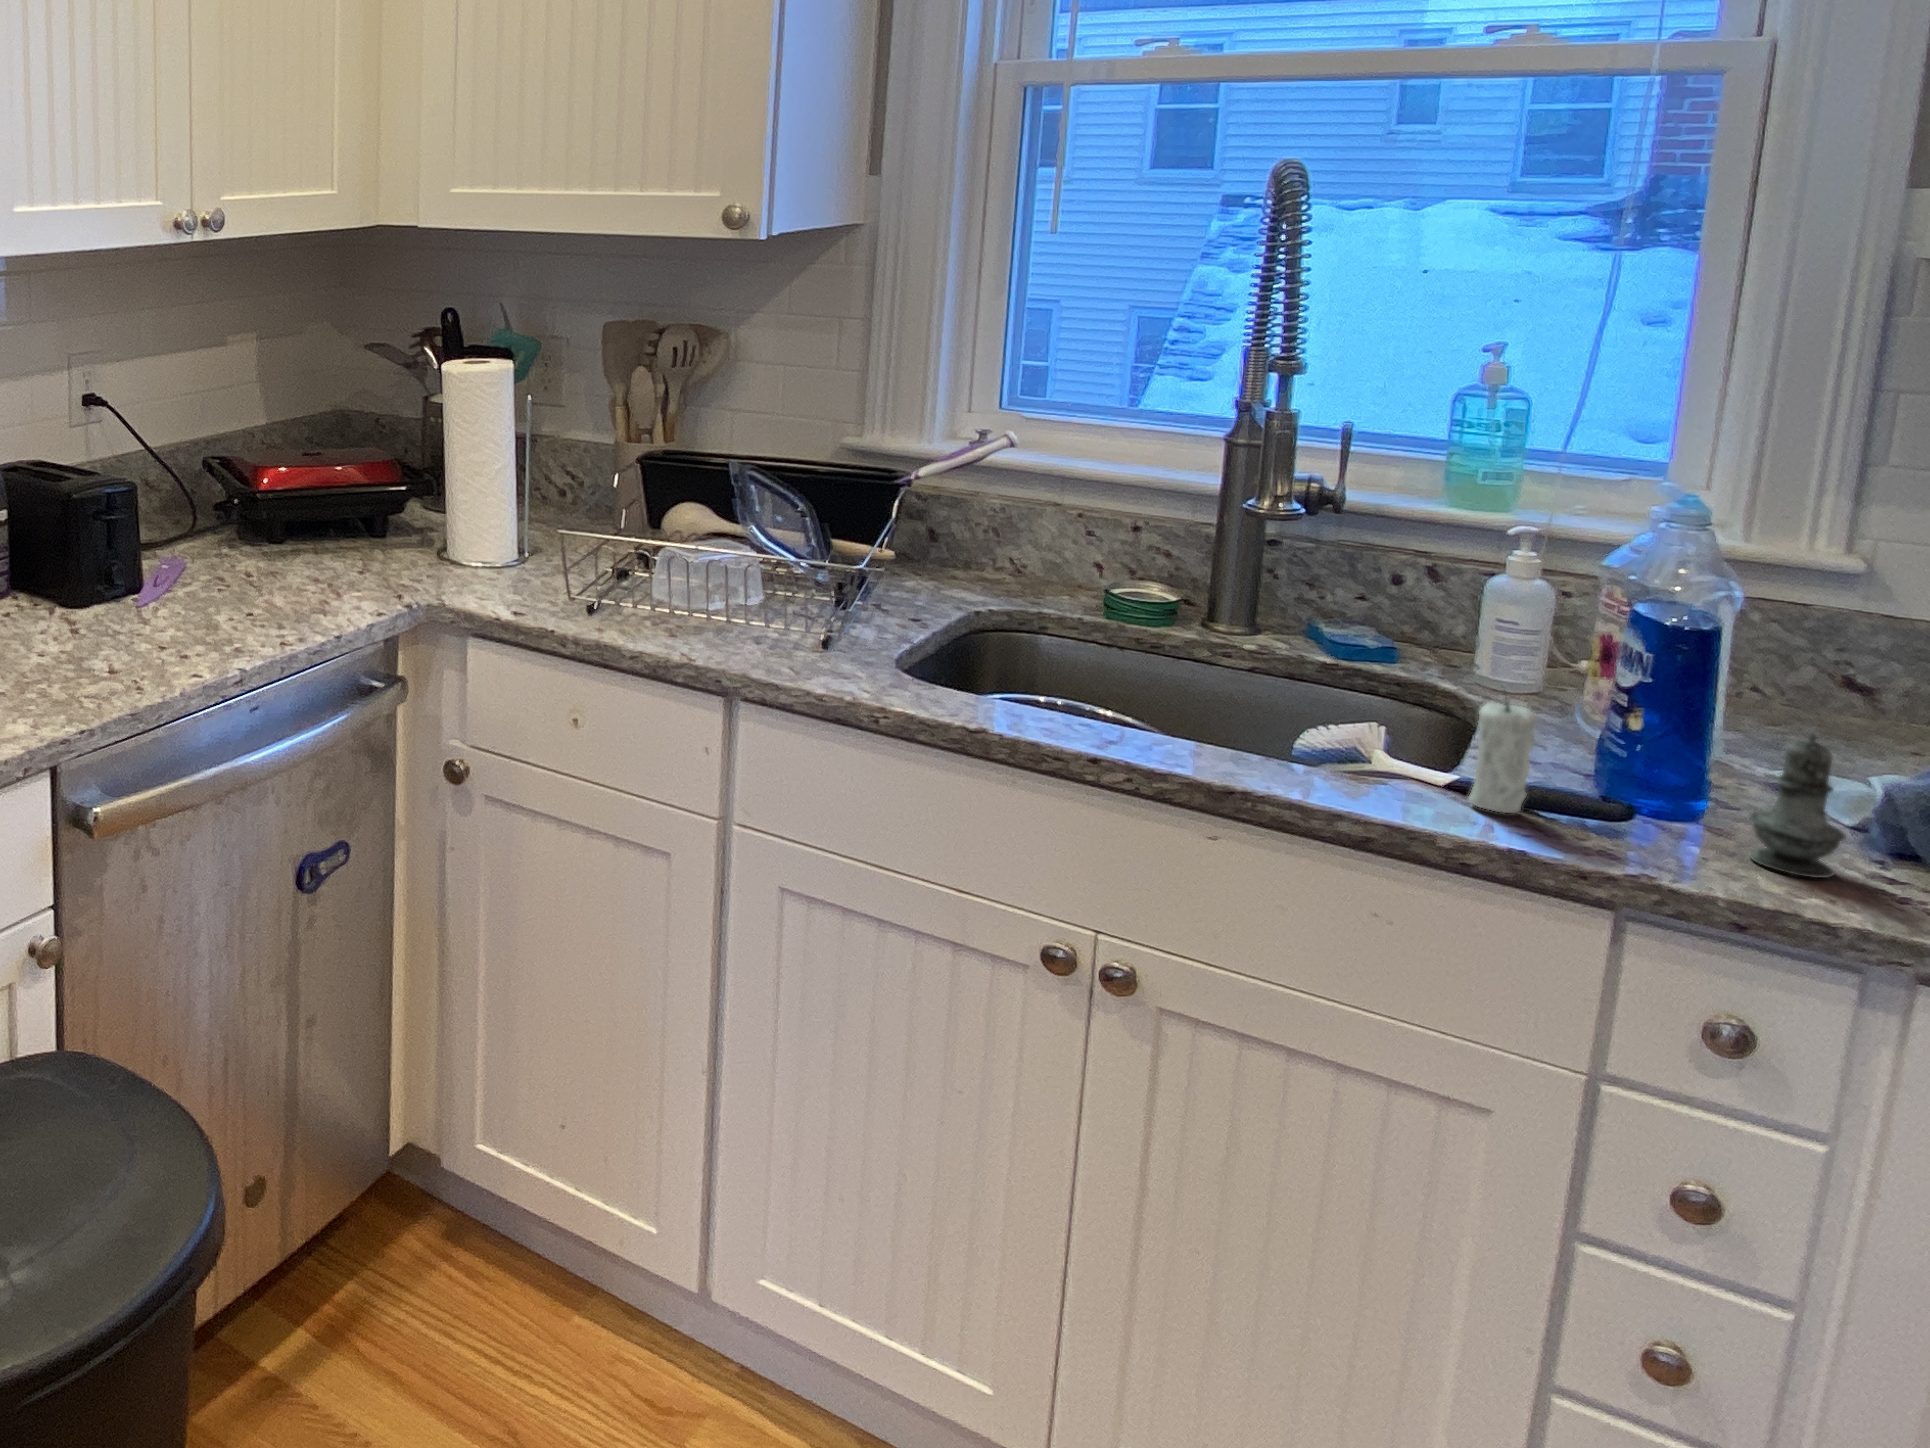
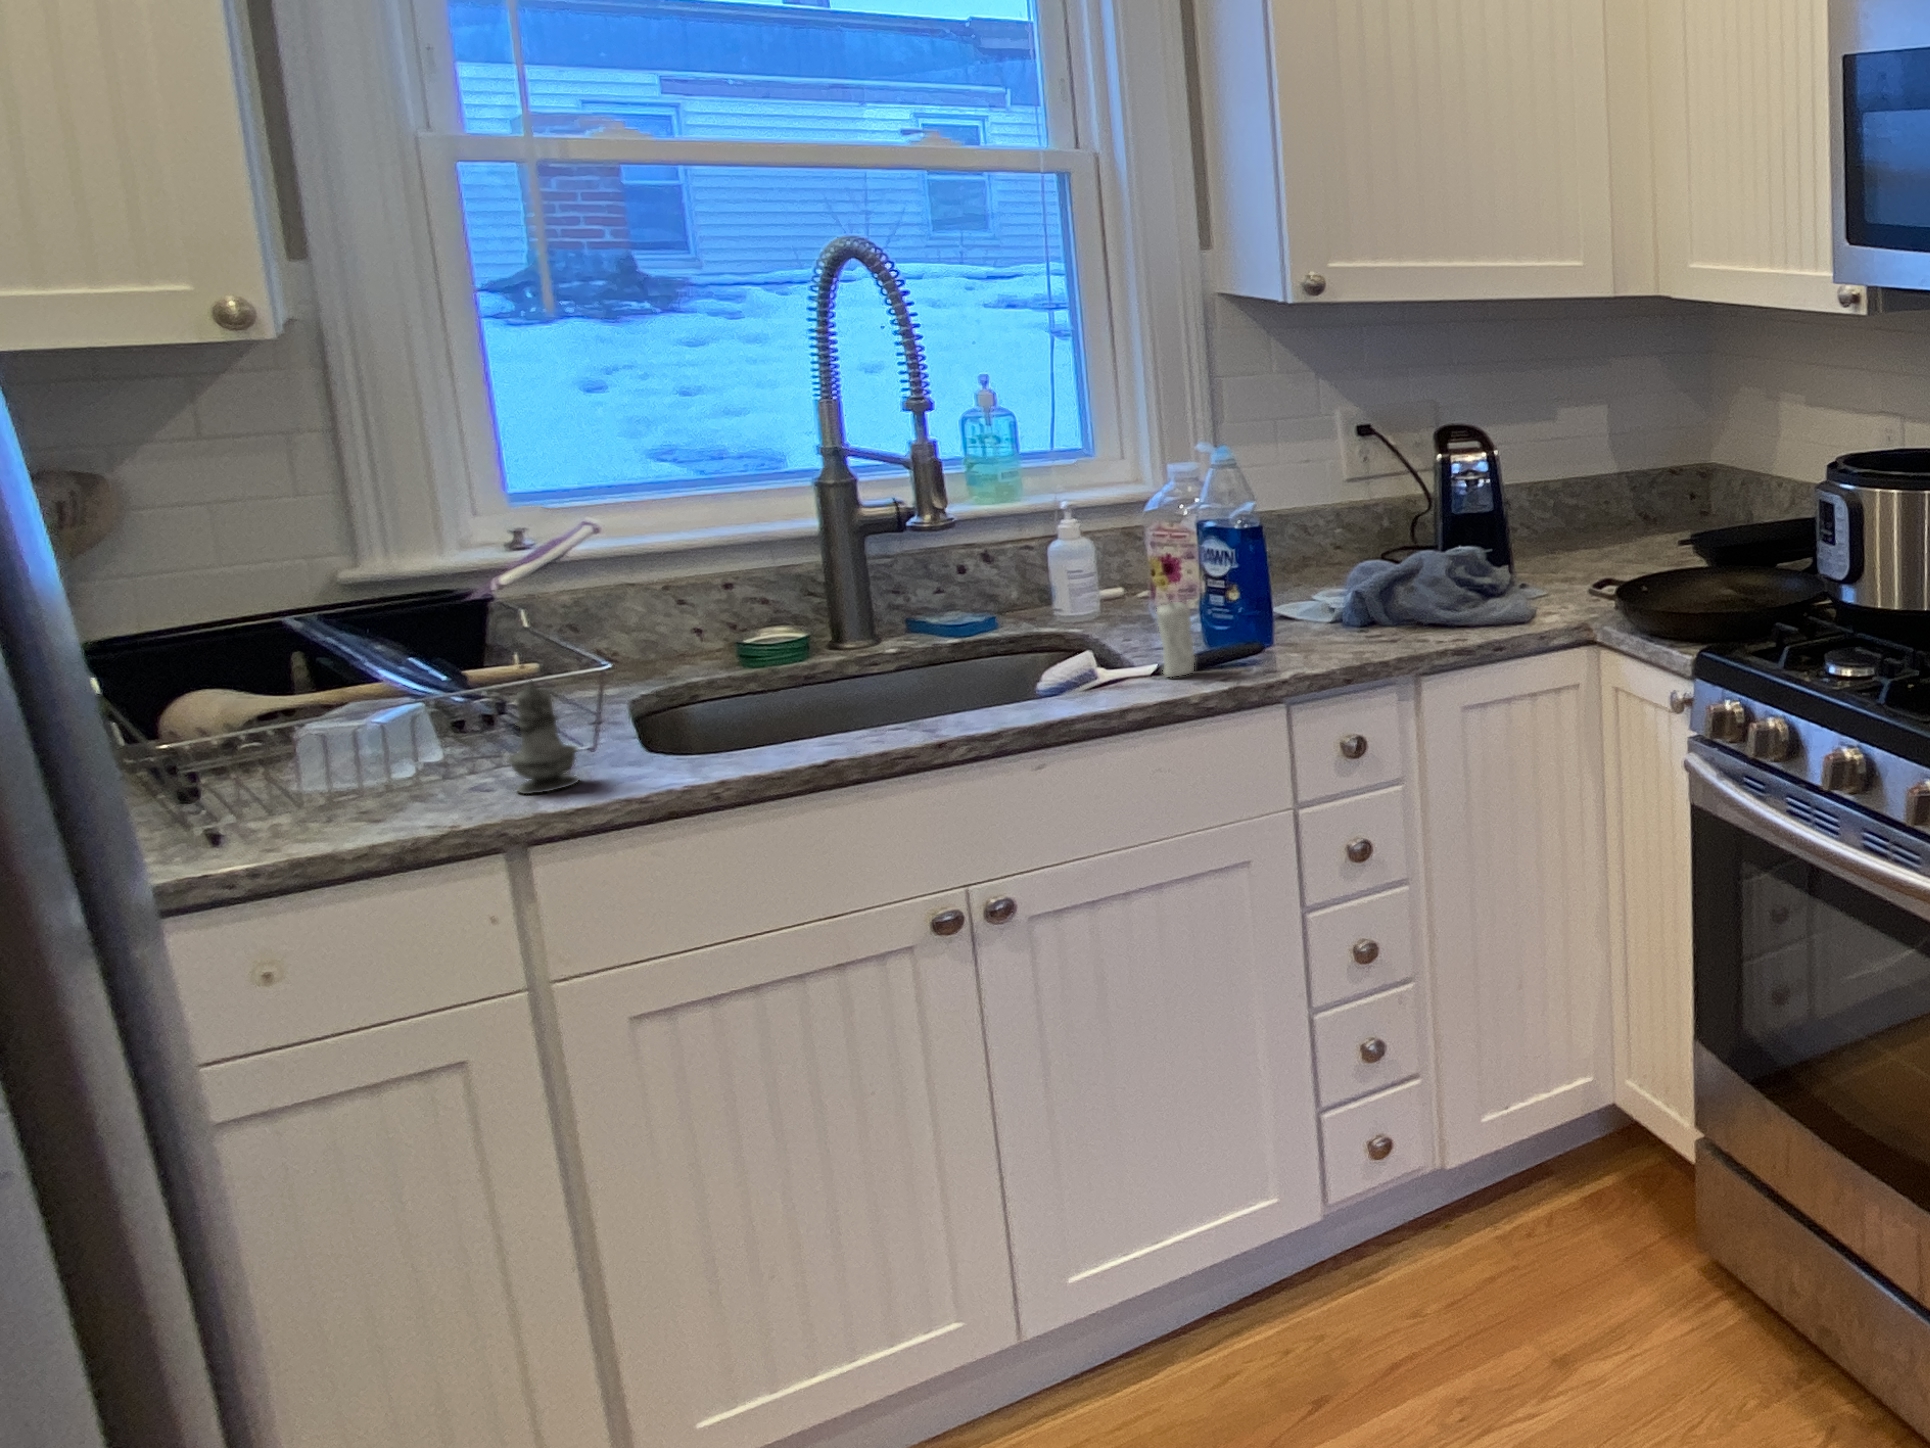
salt shaker: present [1749,733,1846,878] -> present [508,680,579,794]

